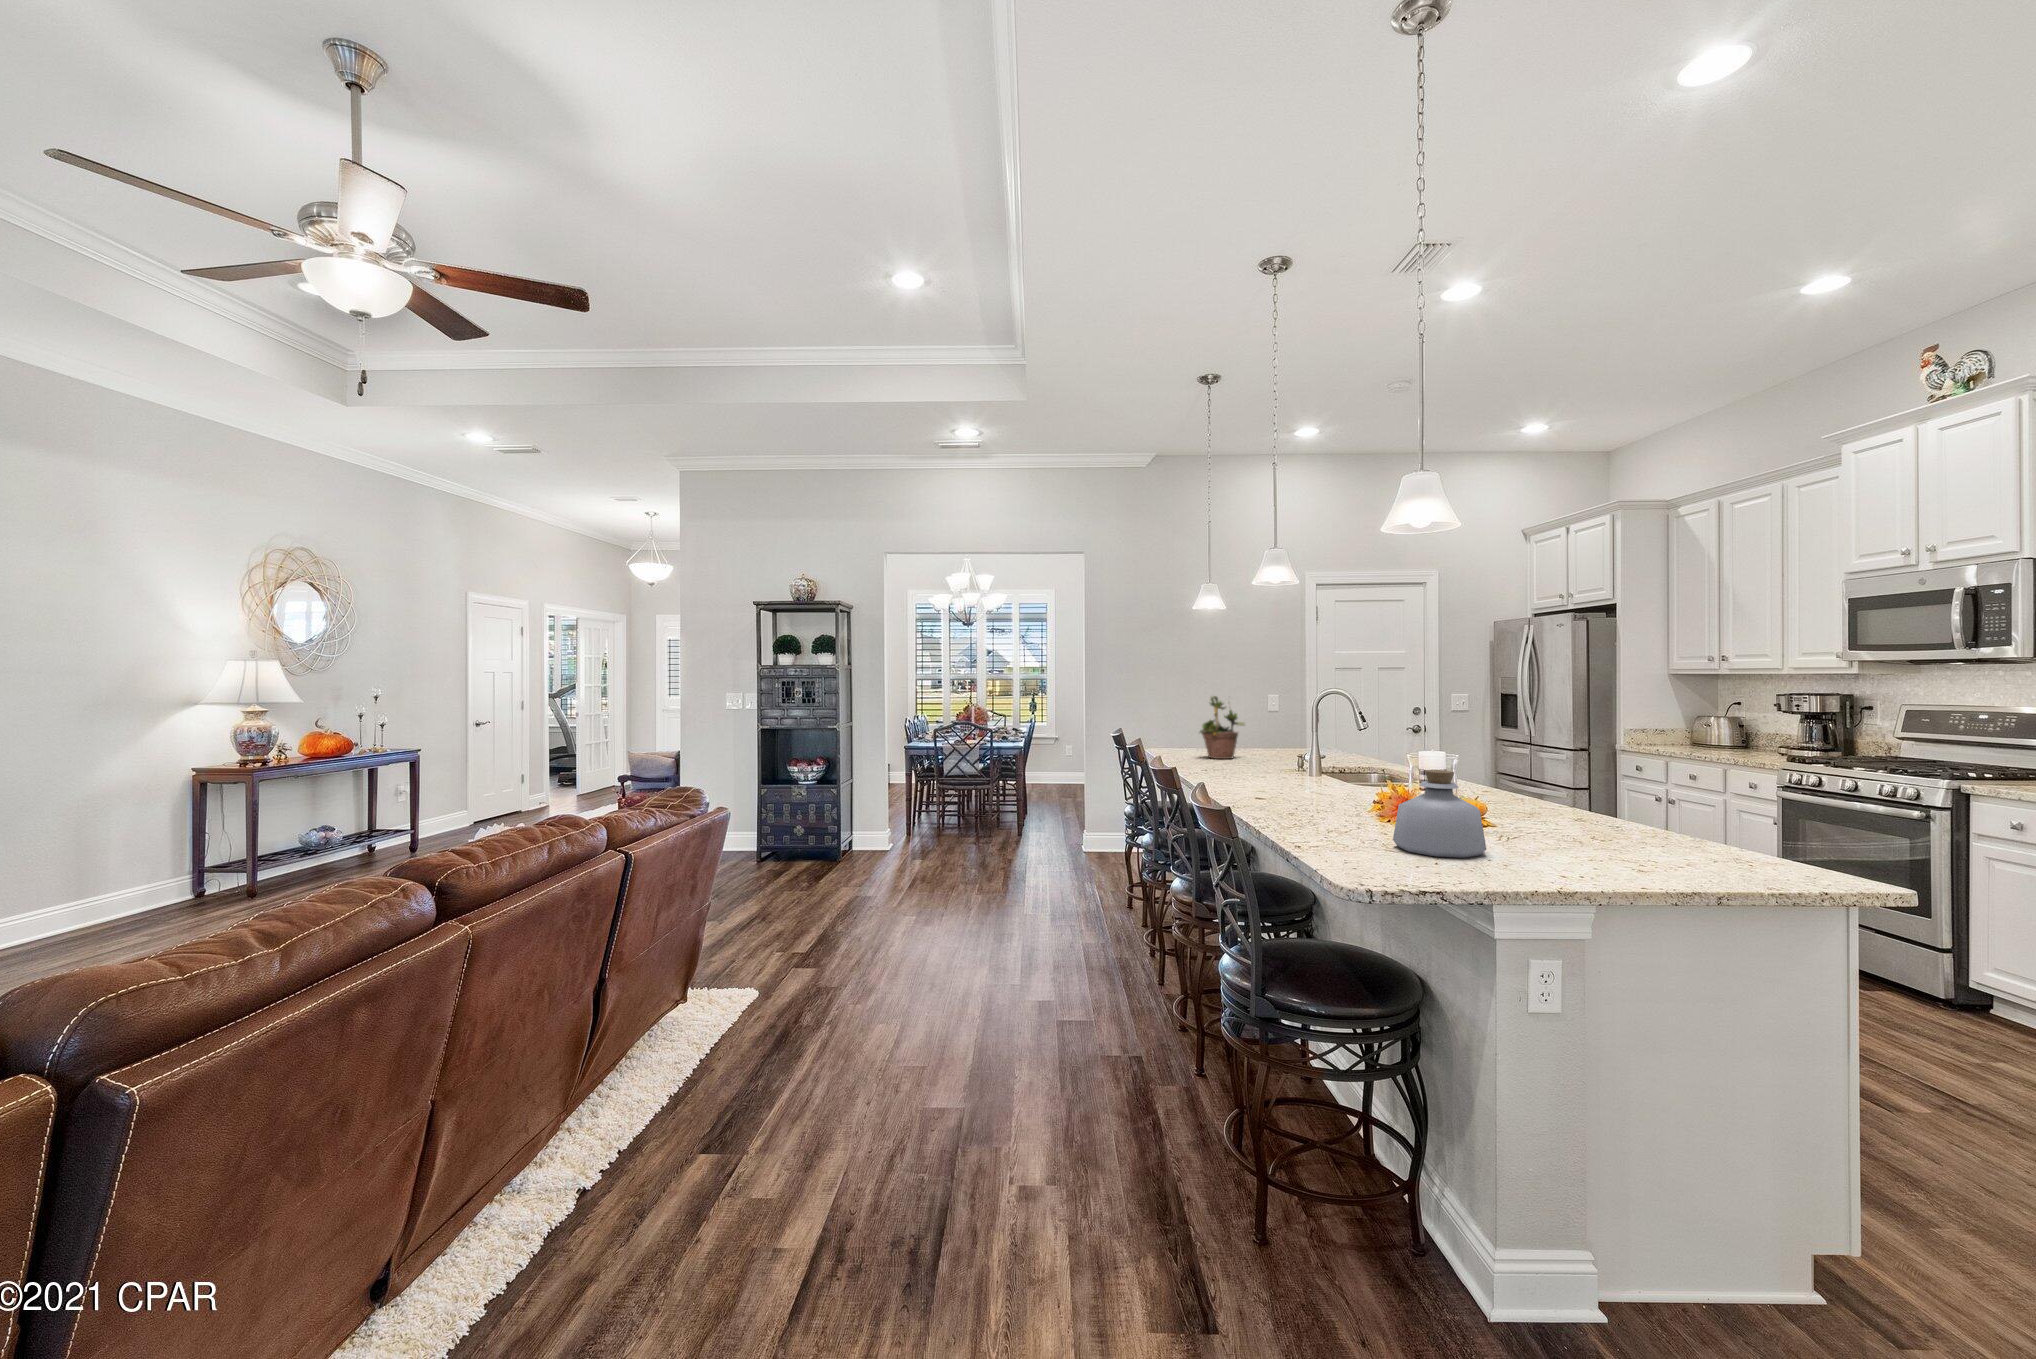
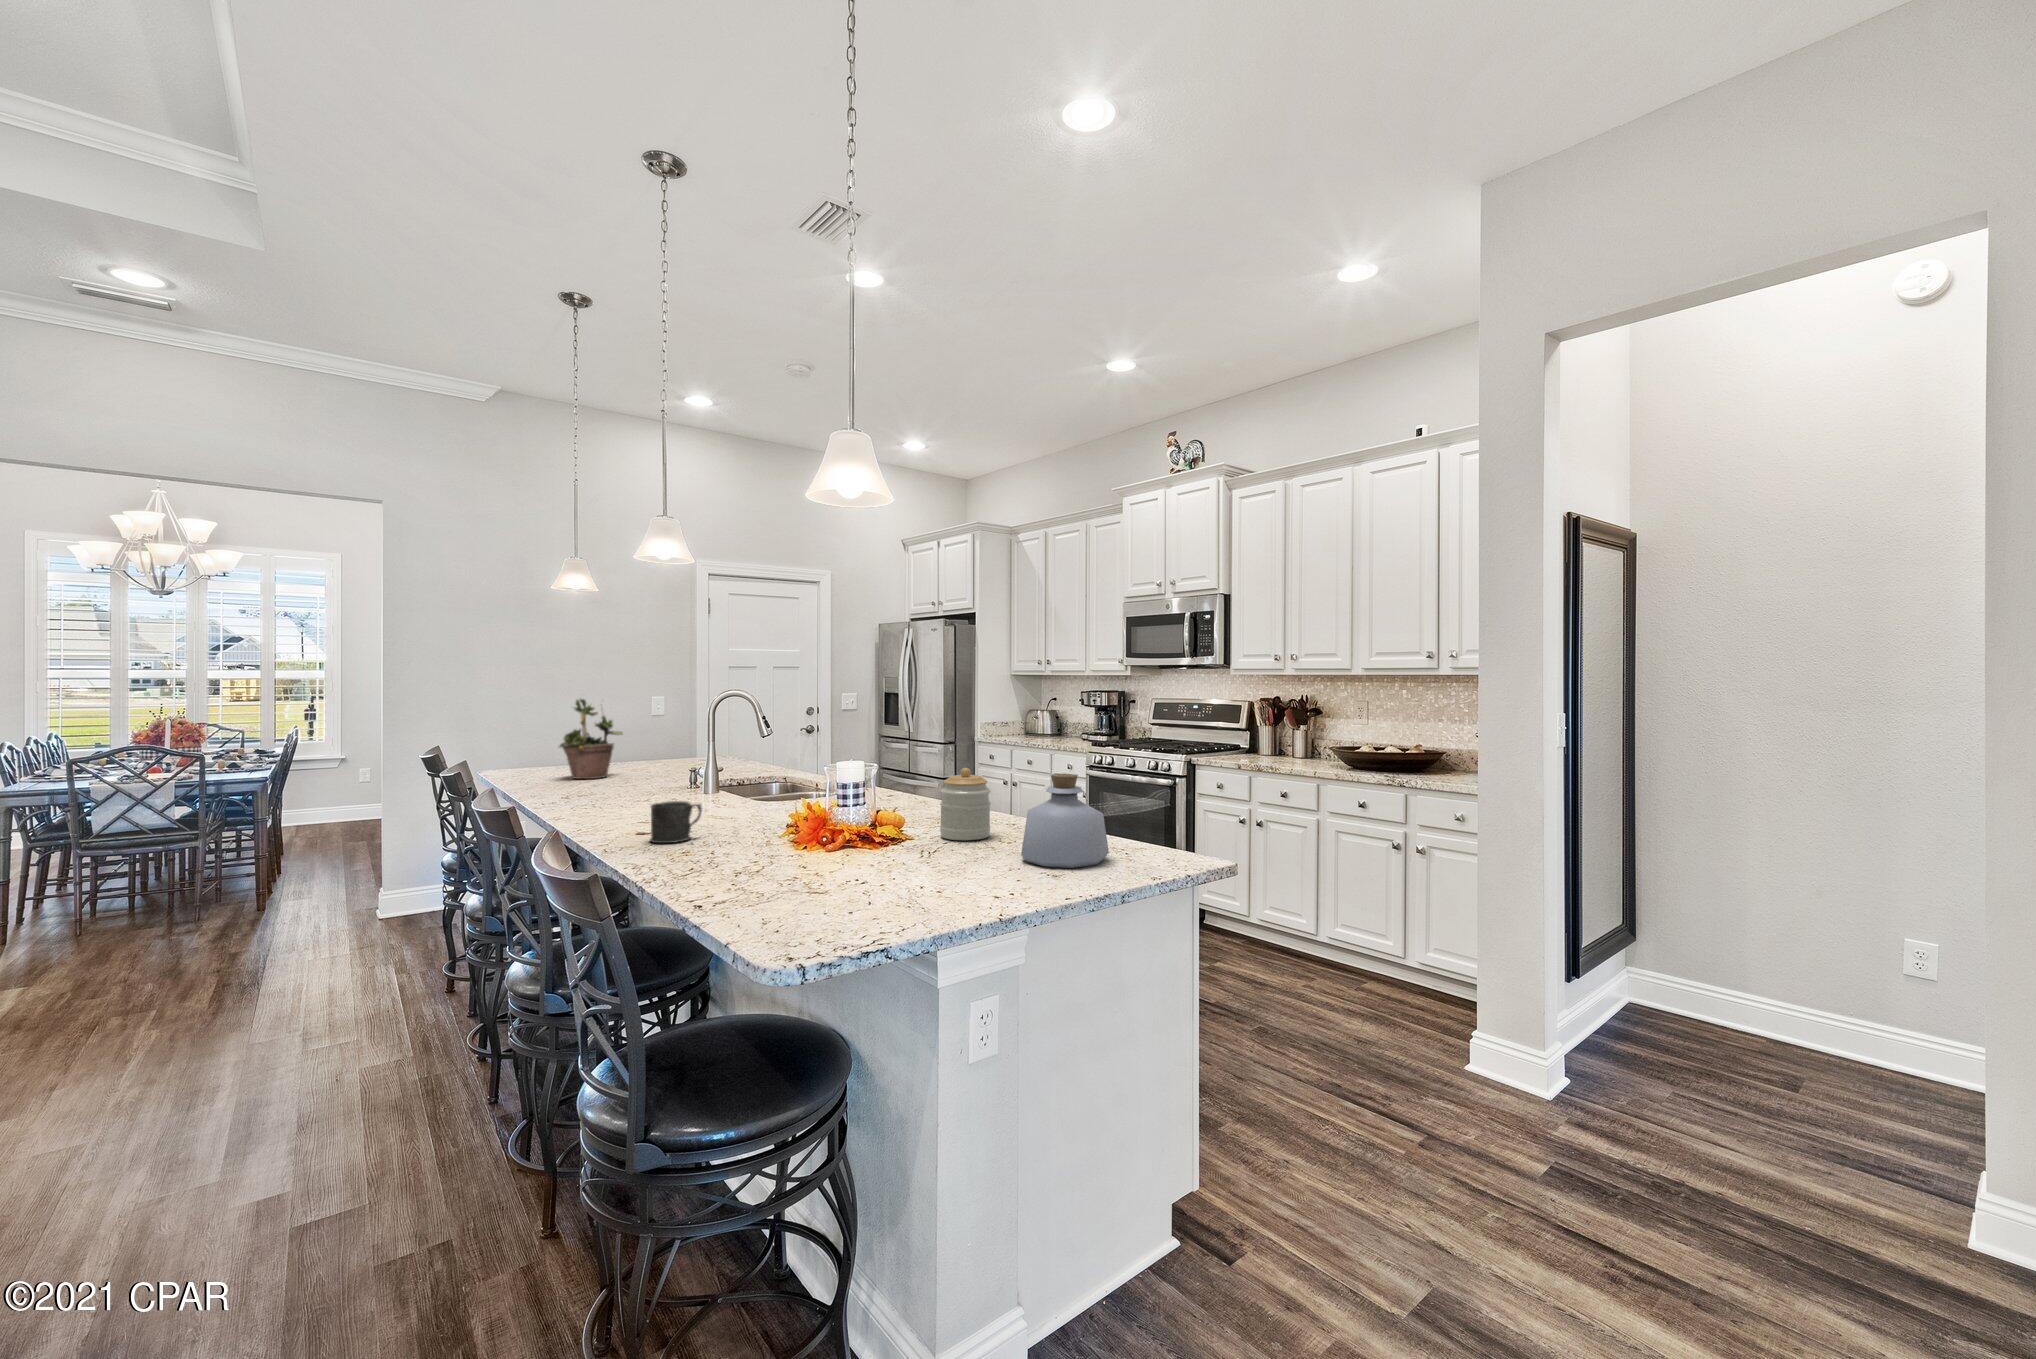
jar: none [1523,765,1580,834] -> present [940,768,991,840]
bottle: present [1393,770,1486,858] -> present [1021,773,1109,868]
mug: none [1266,776,1305,807] -> present [650,801,702,843]

